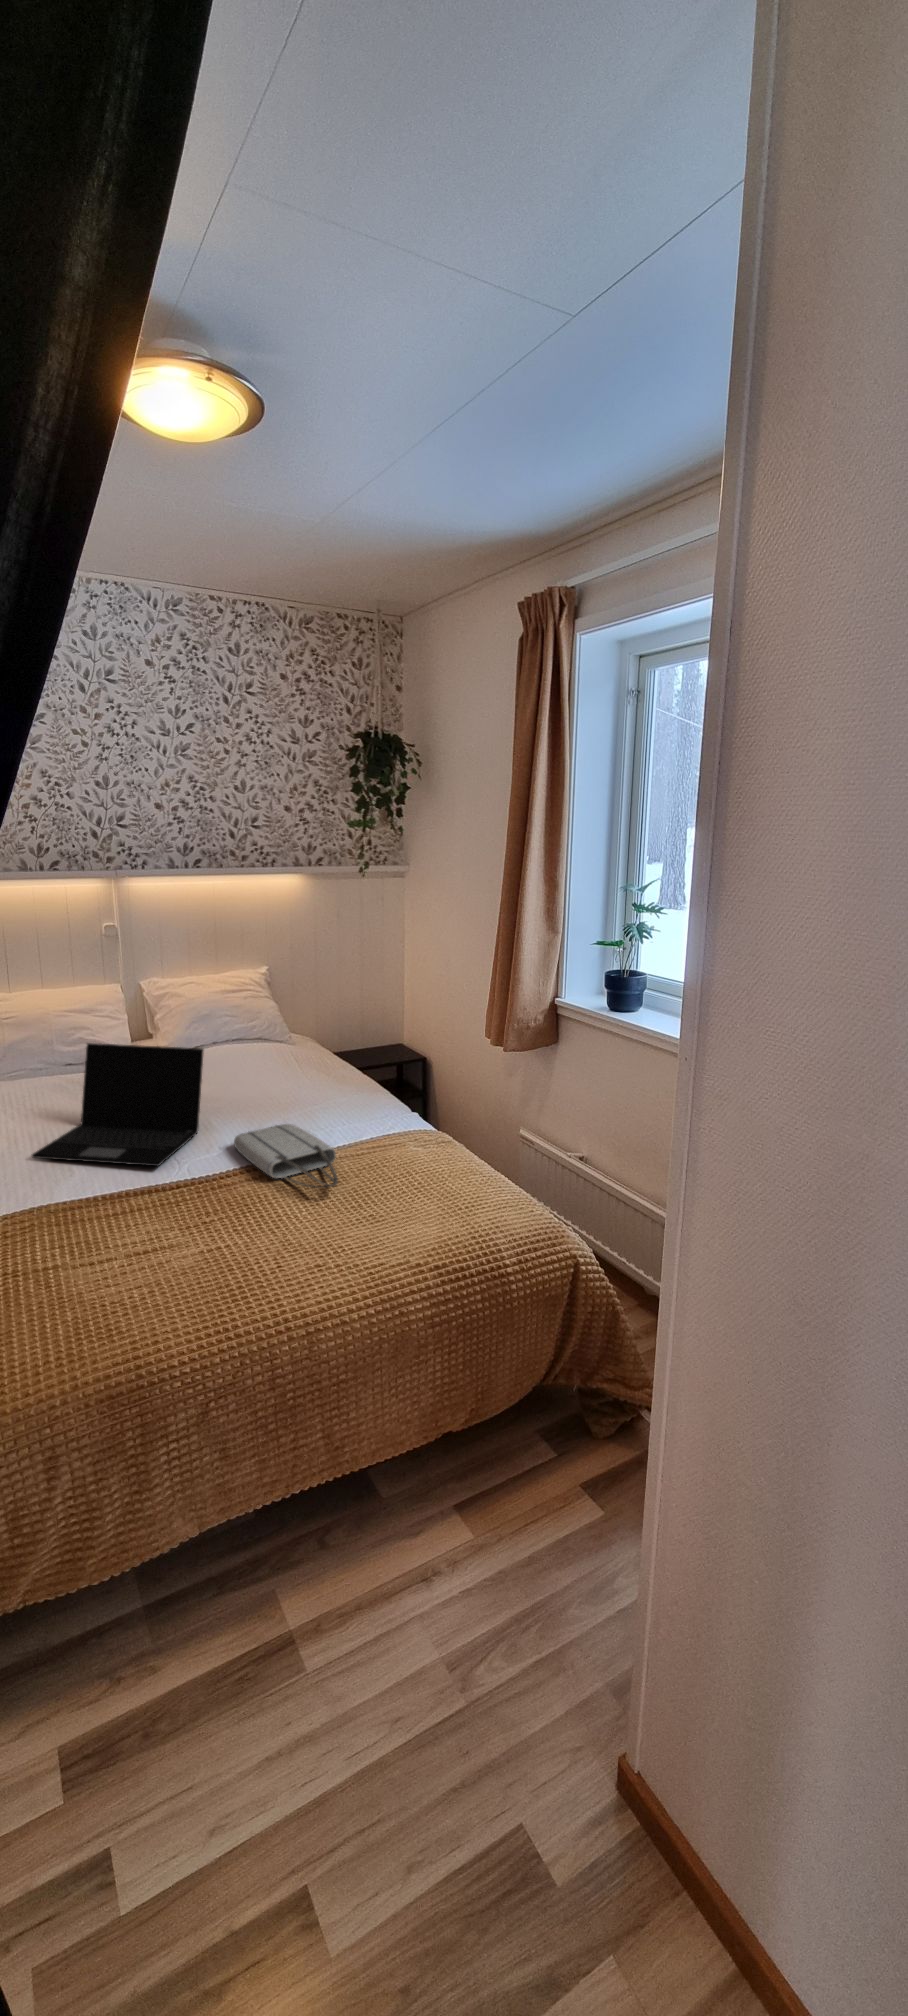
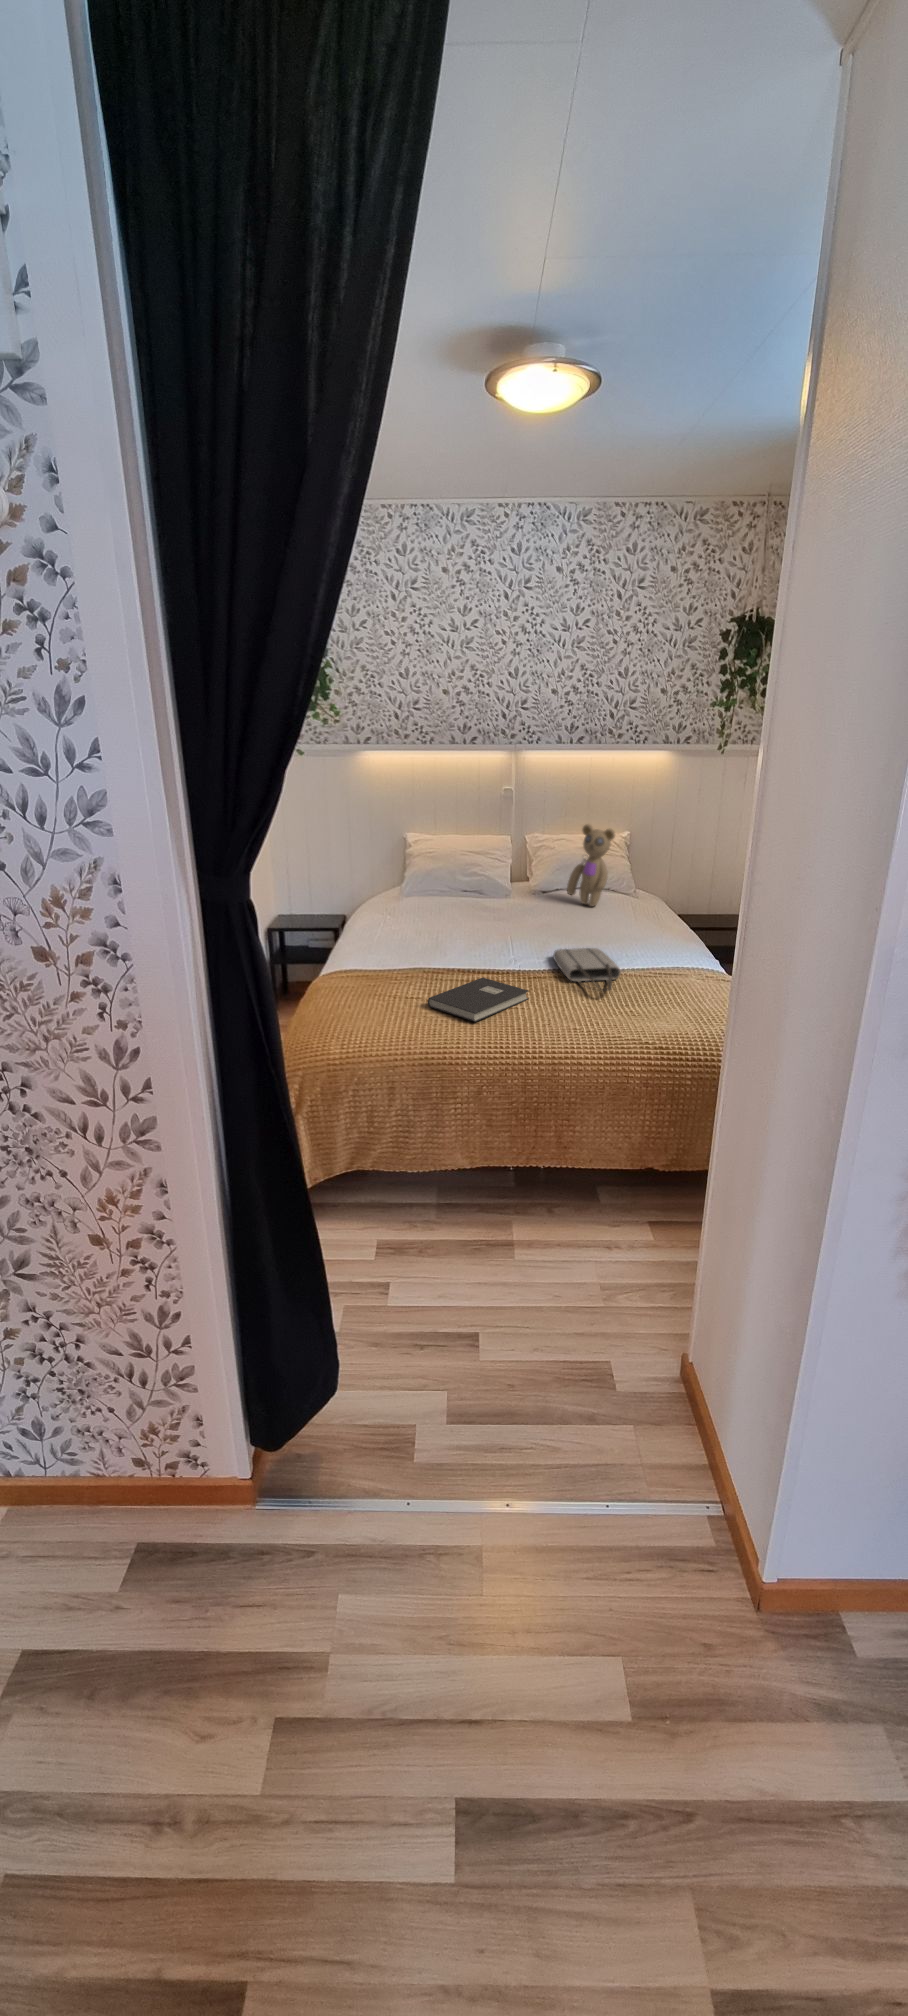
teddy bear: none [214,964,272,1065] -> present [567,824,615,906]
laptop: present [32,1043,204,1166] -> none [425,872,544,961]
book: none [72,1200,227,1283] -> present [428,978,529,1022]

